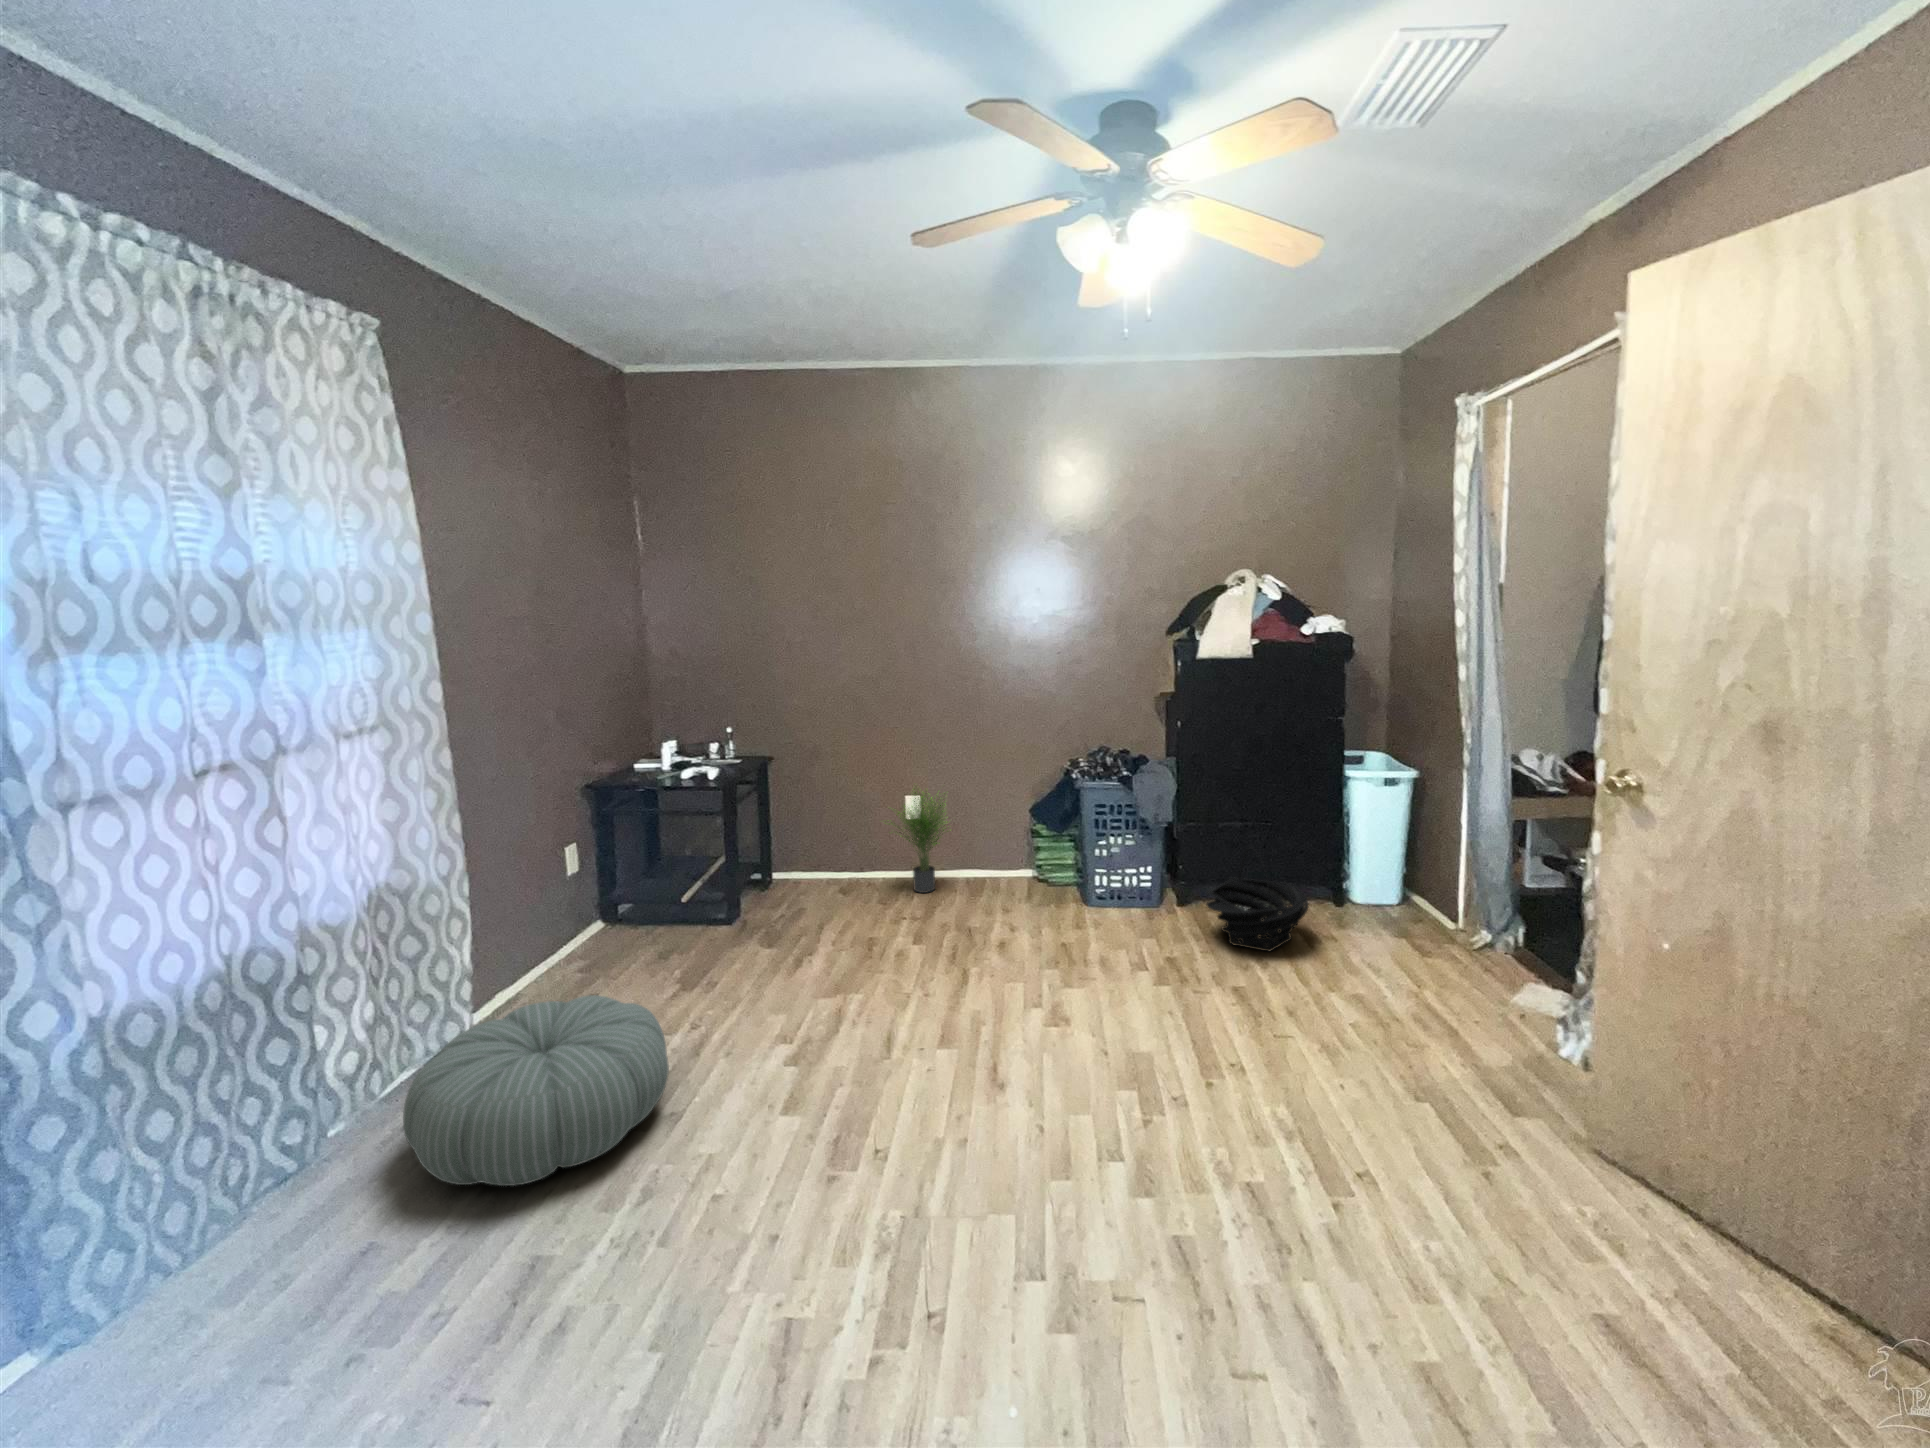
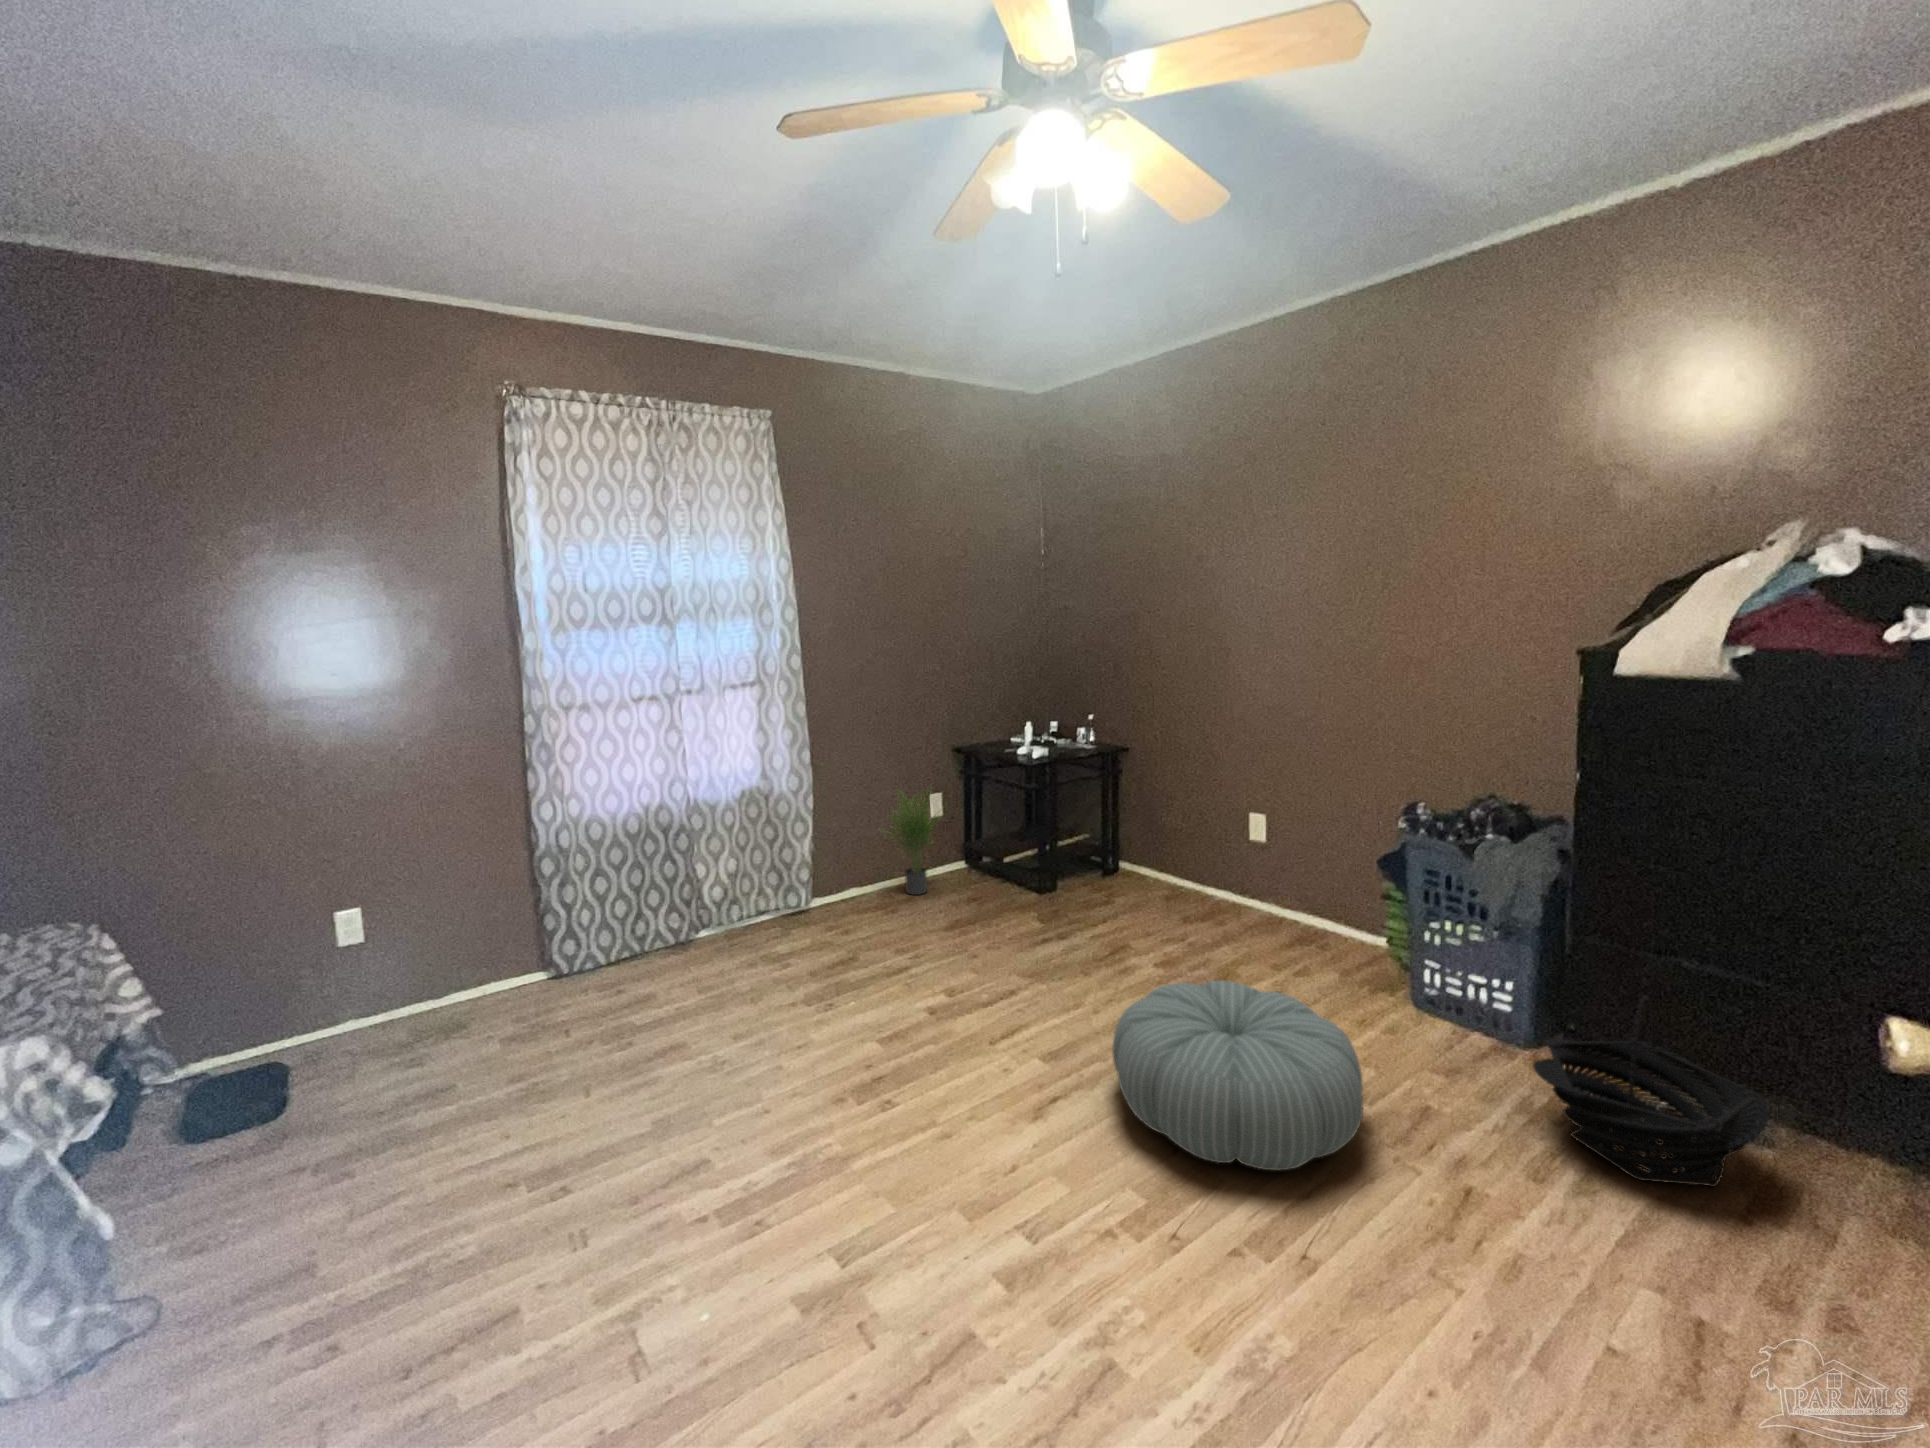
potted plant: present [893,791,946,893] -> present [883,795,935,895]
pouf: present [403,995,669,1186] -> present [1112,980,1363,1170]

